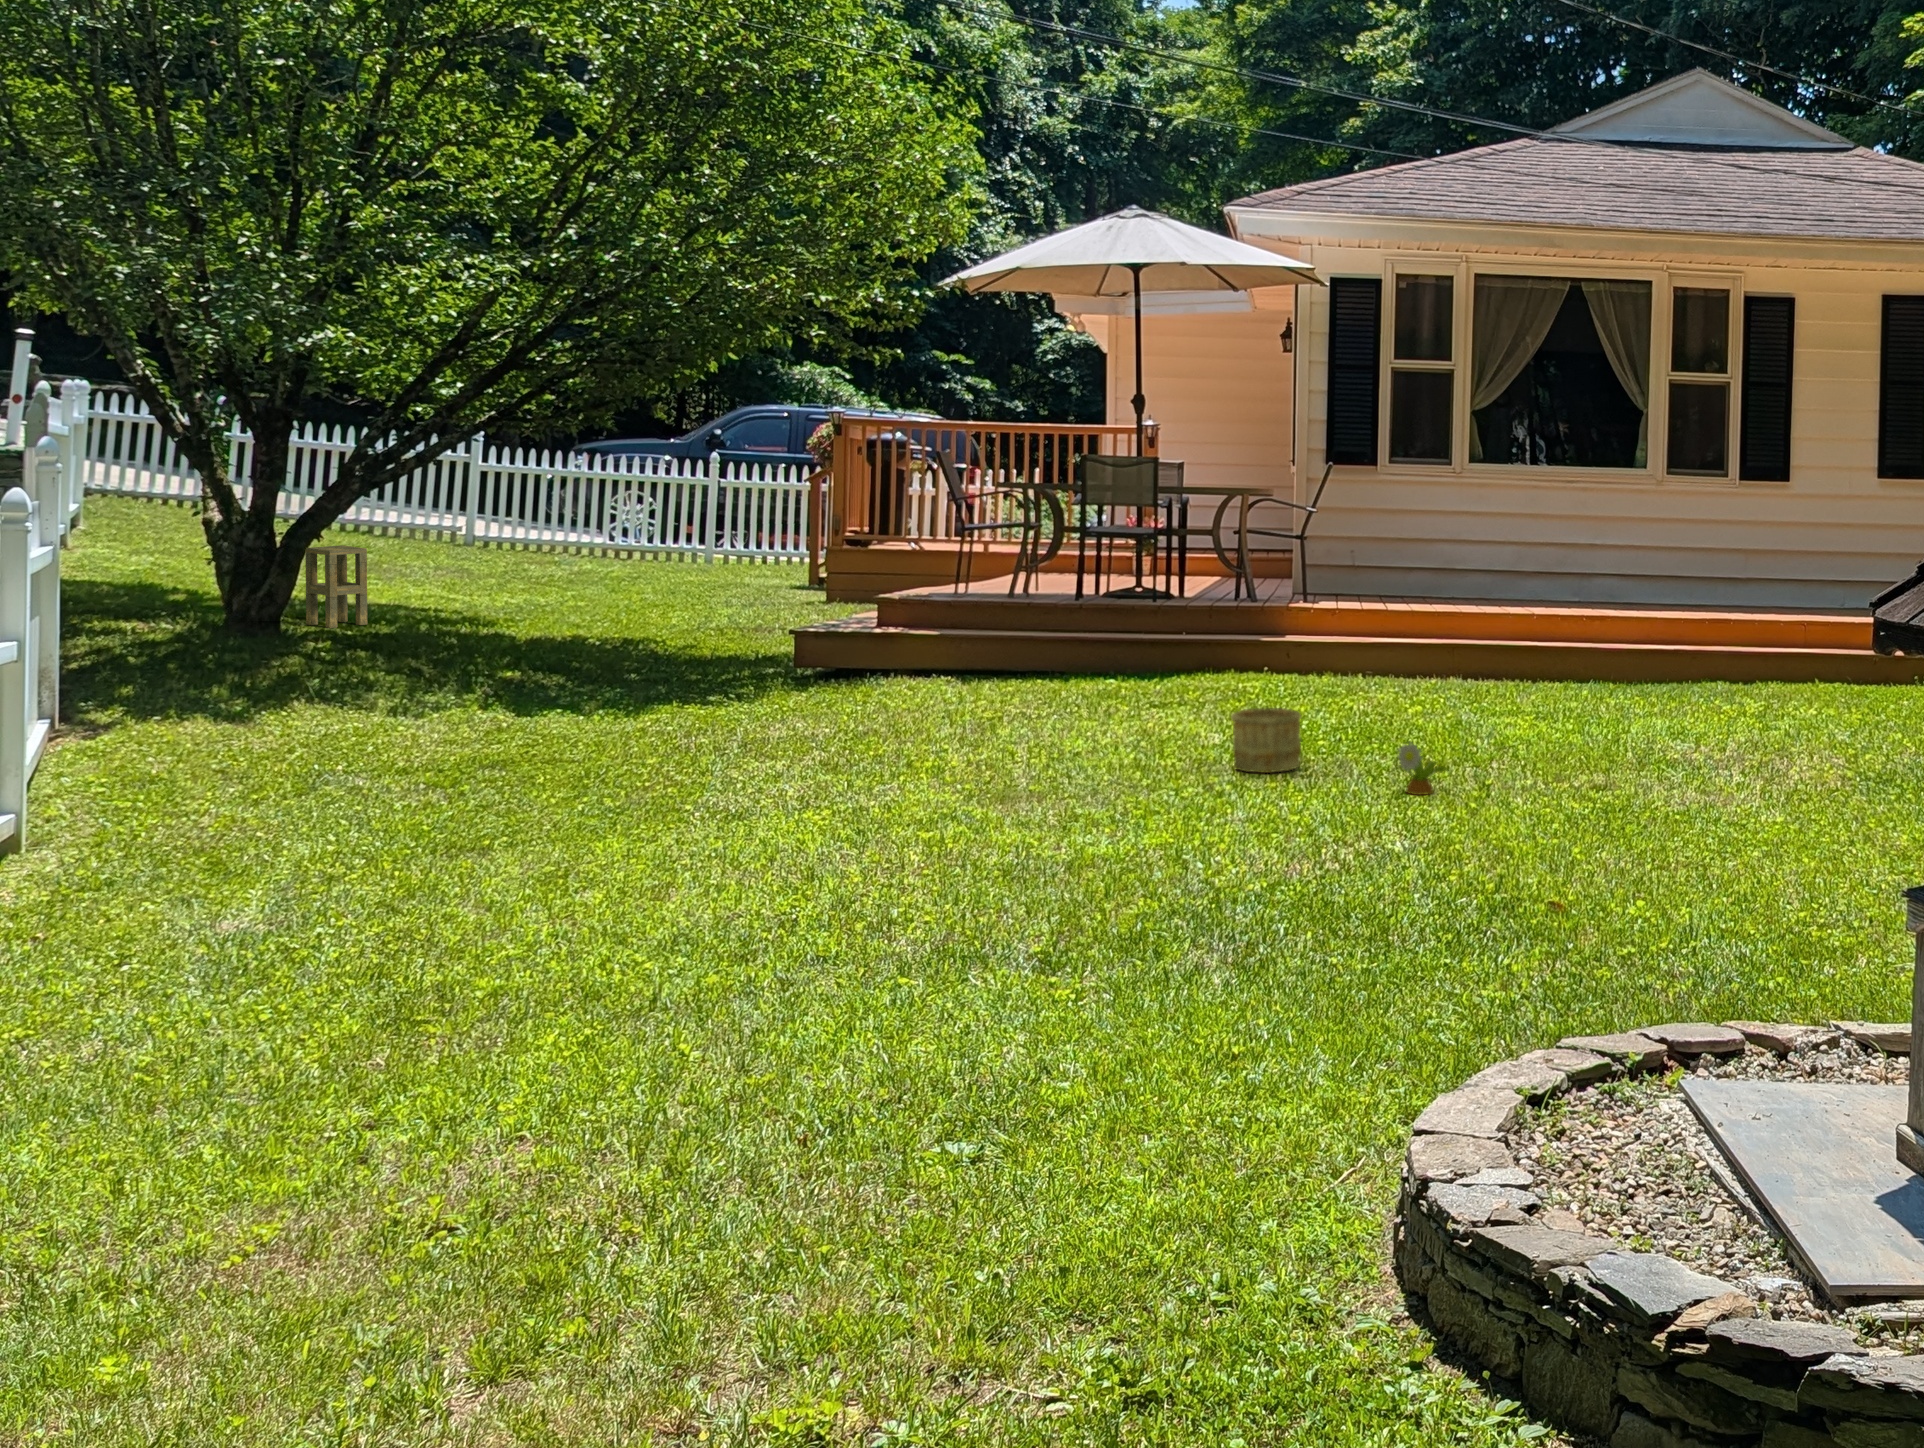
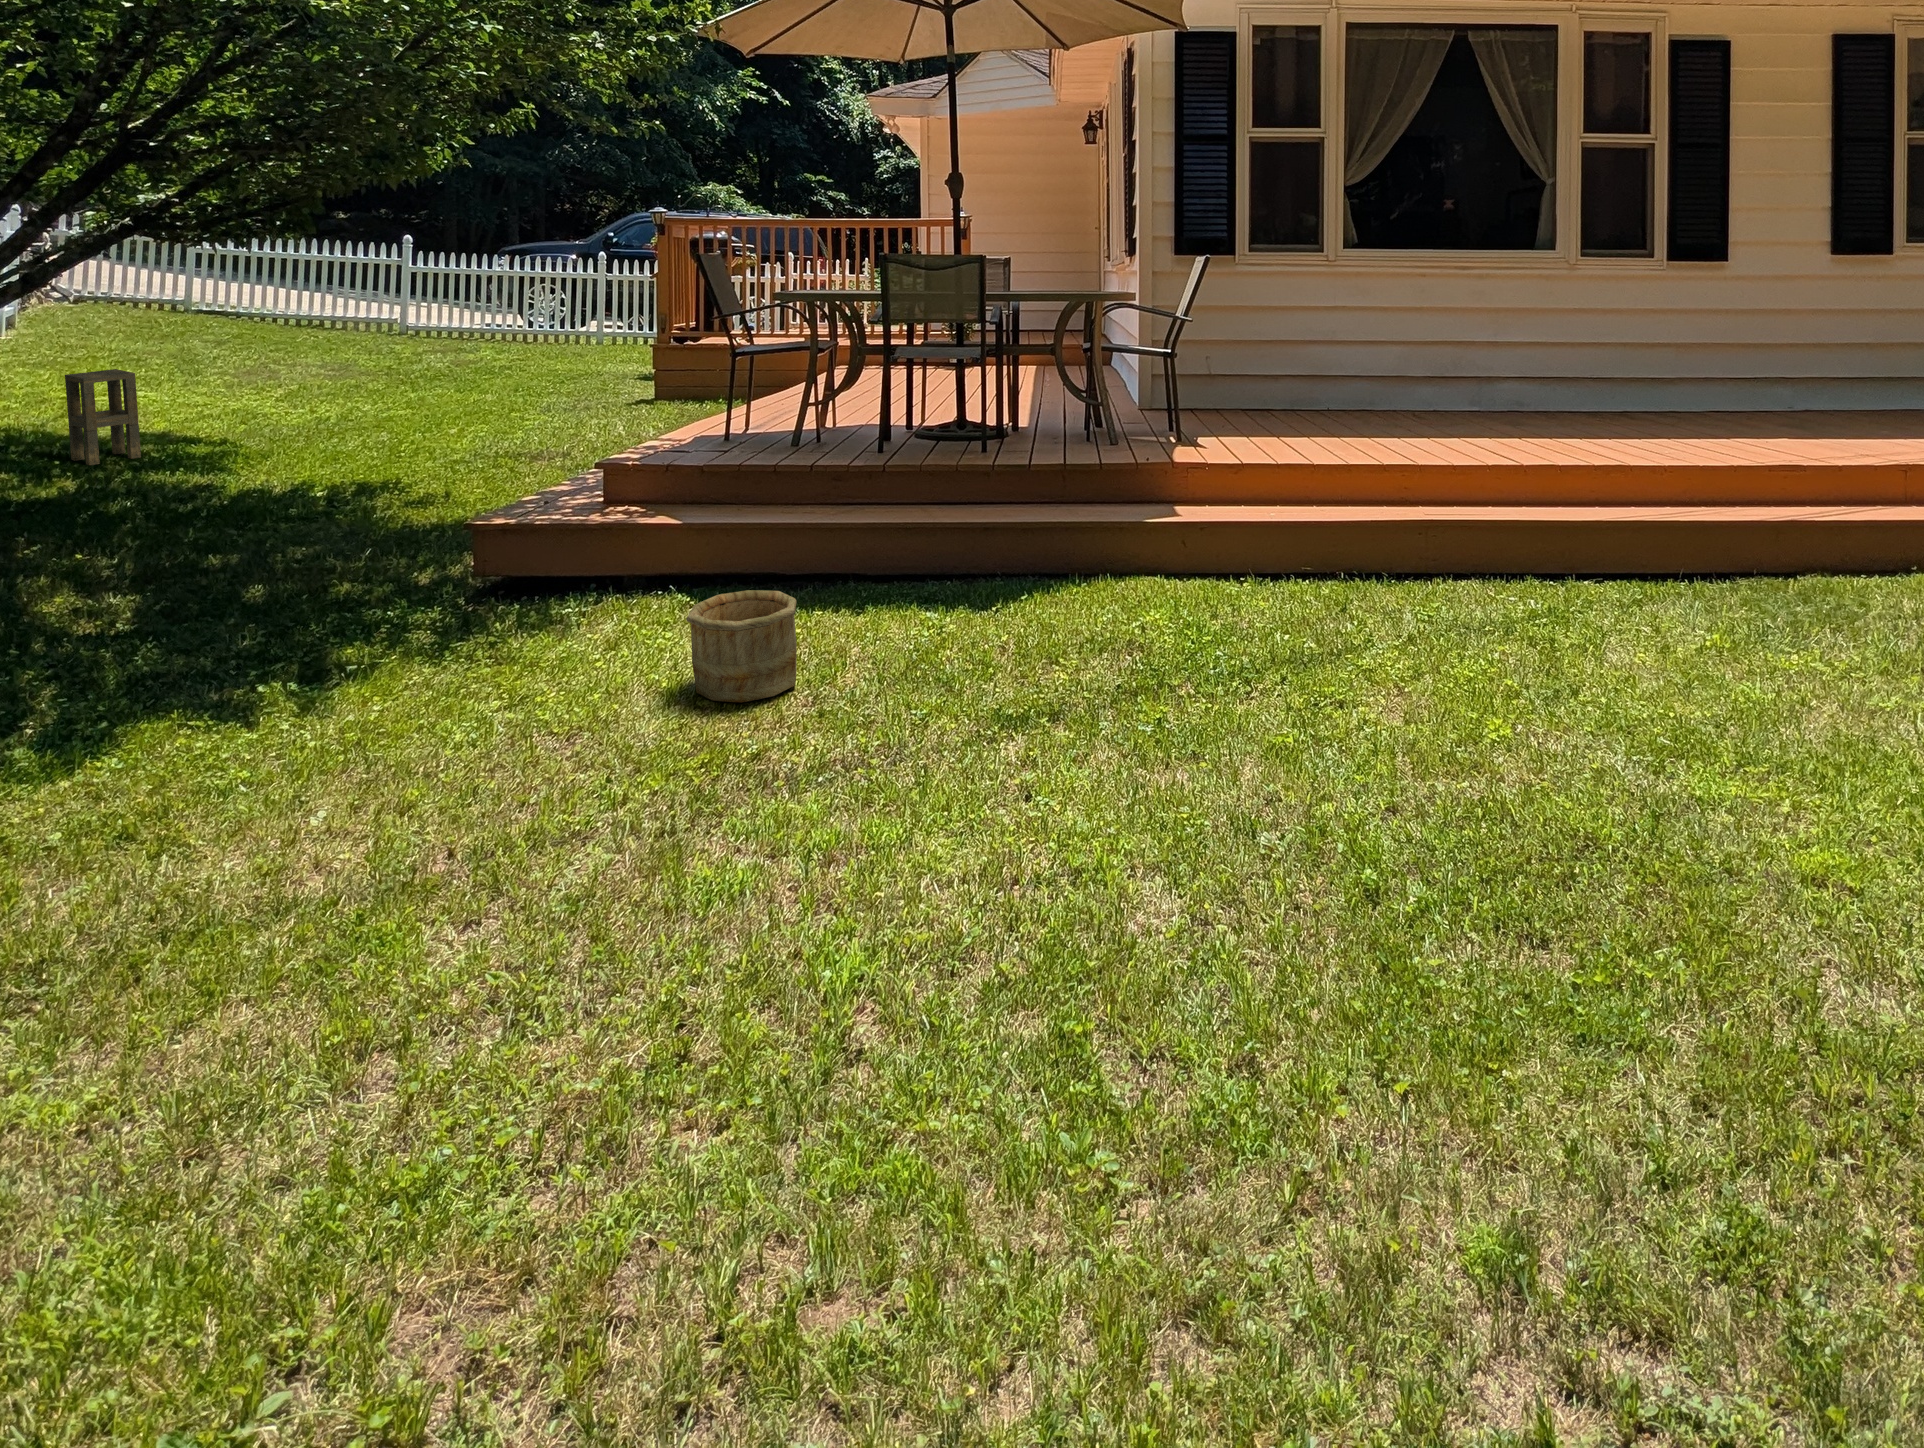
wooden bucket: present [1231,708,1302,773] -> present [686,590,797,703]
decorative plant: present [1398,743,1448,795] -> none [1676,889,1827,1009]

